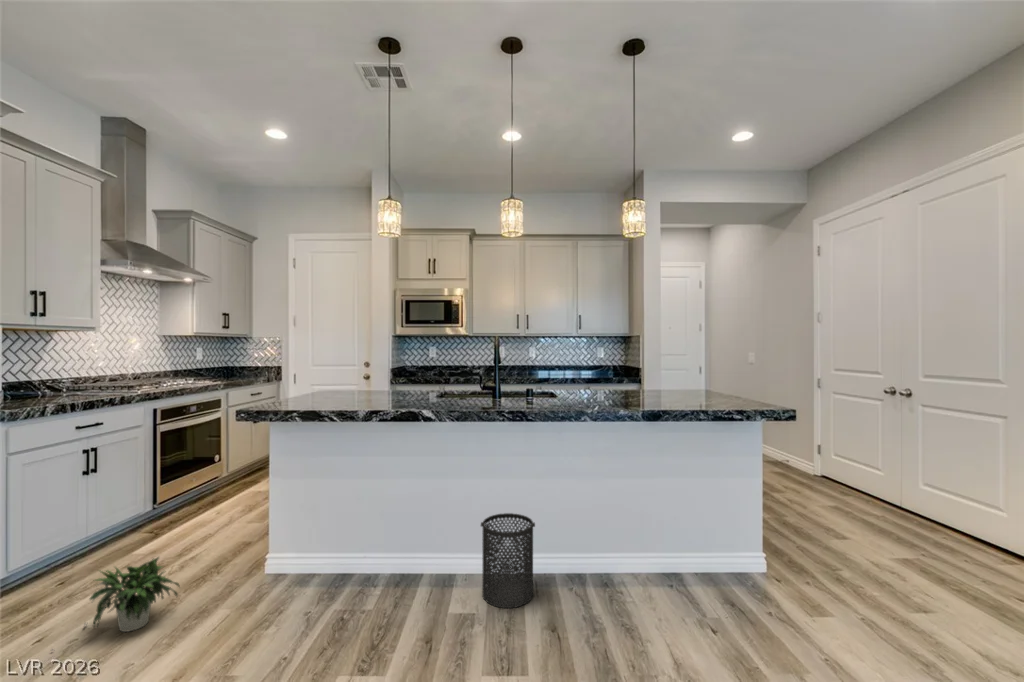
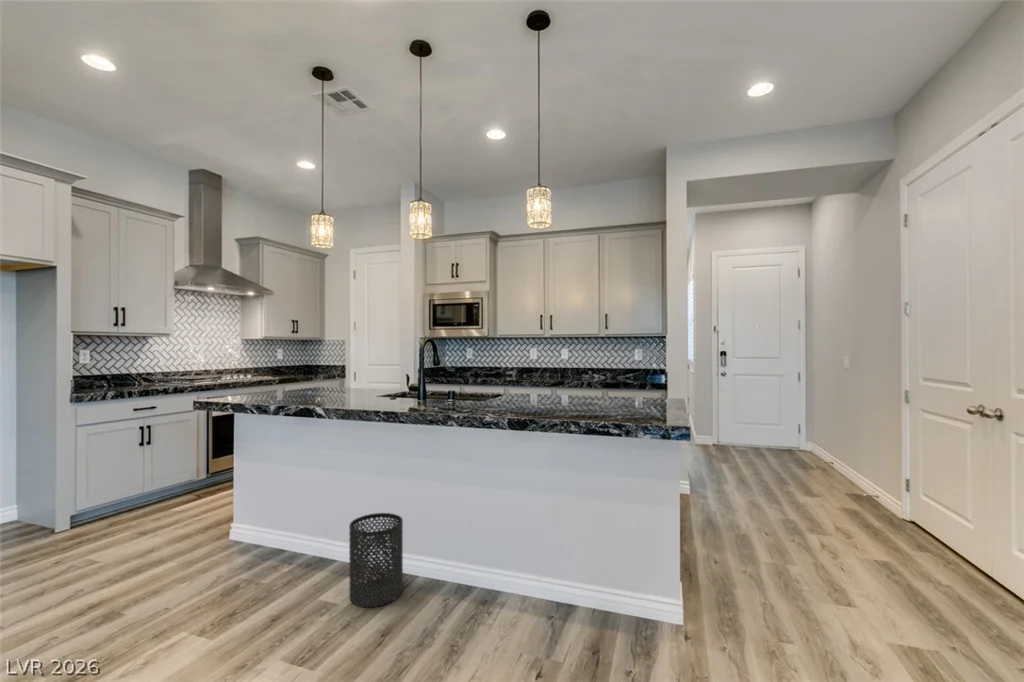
potted plant: present [52,557,179,650] -> none [44,512,143,572]

